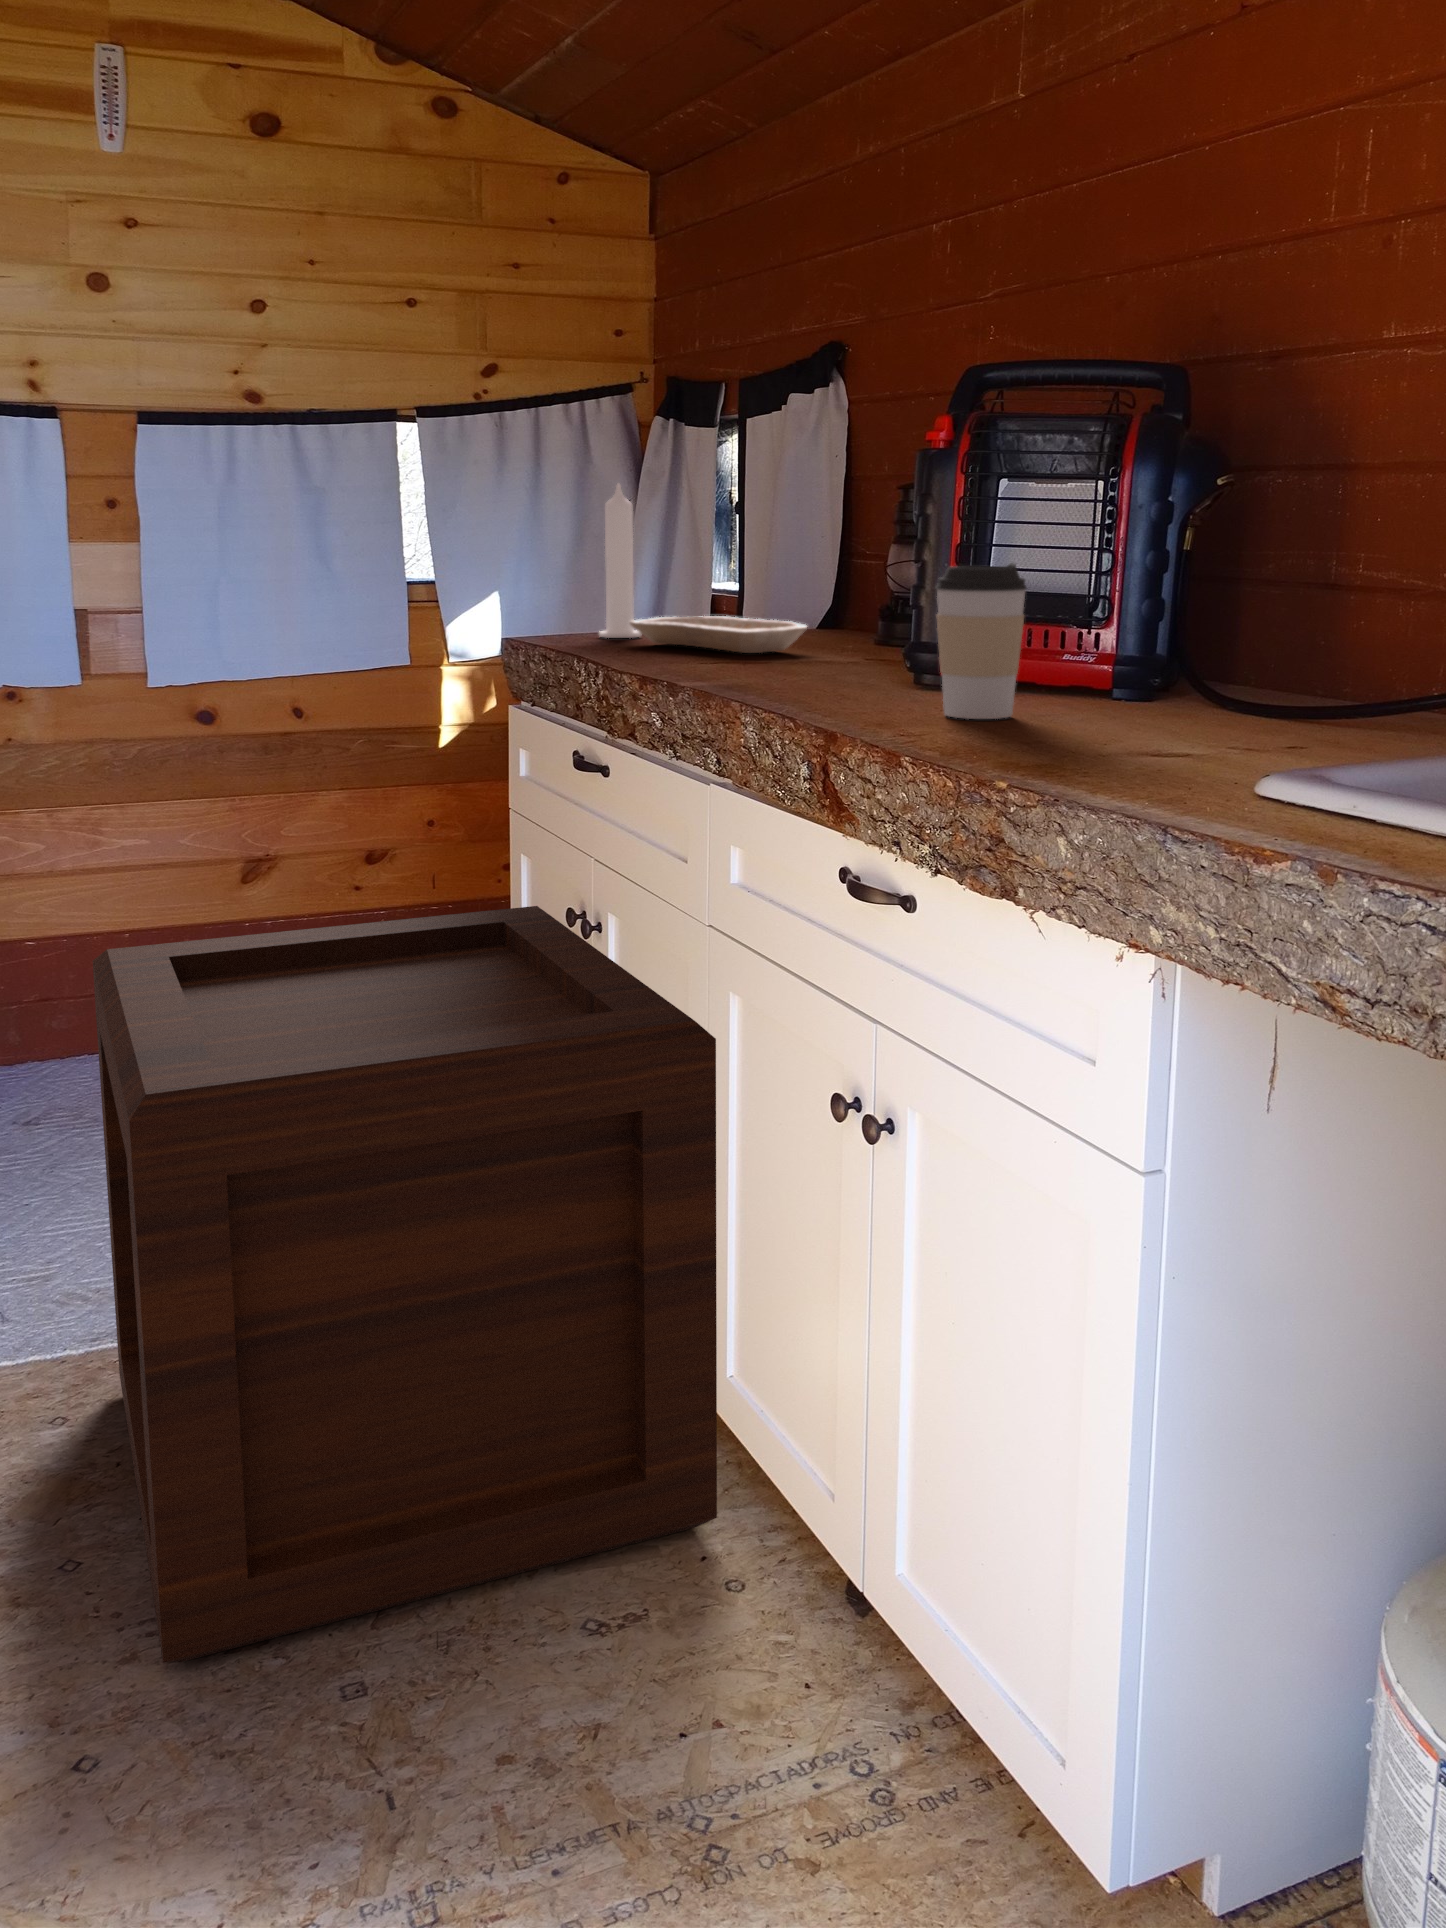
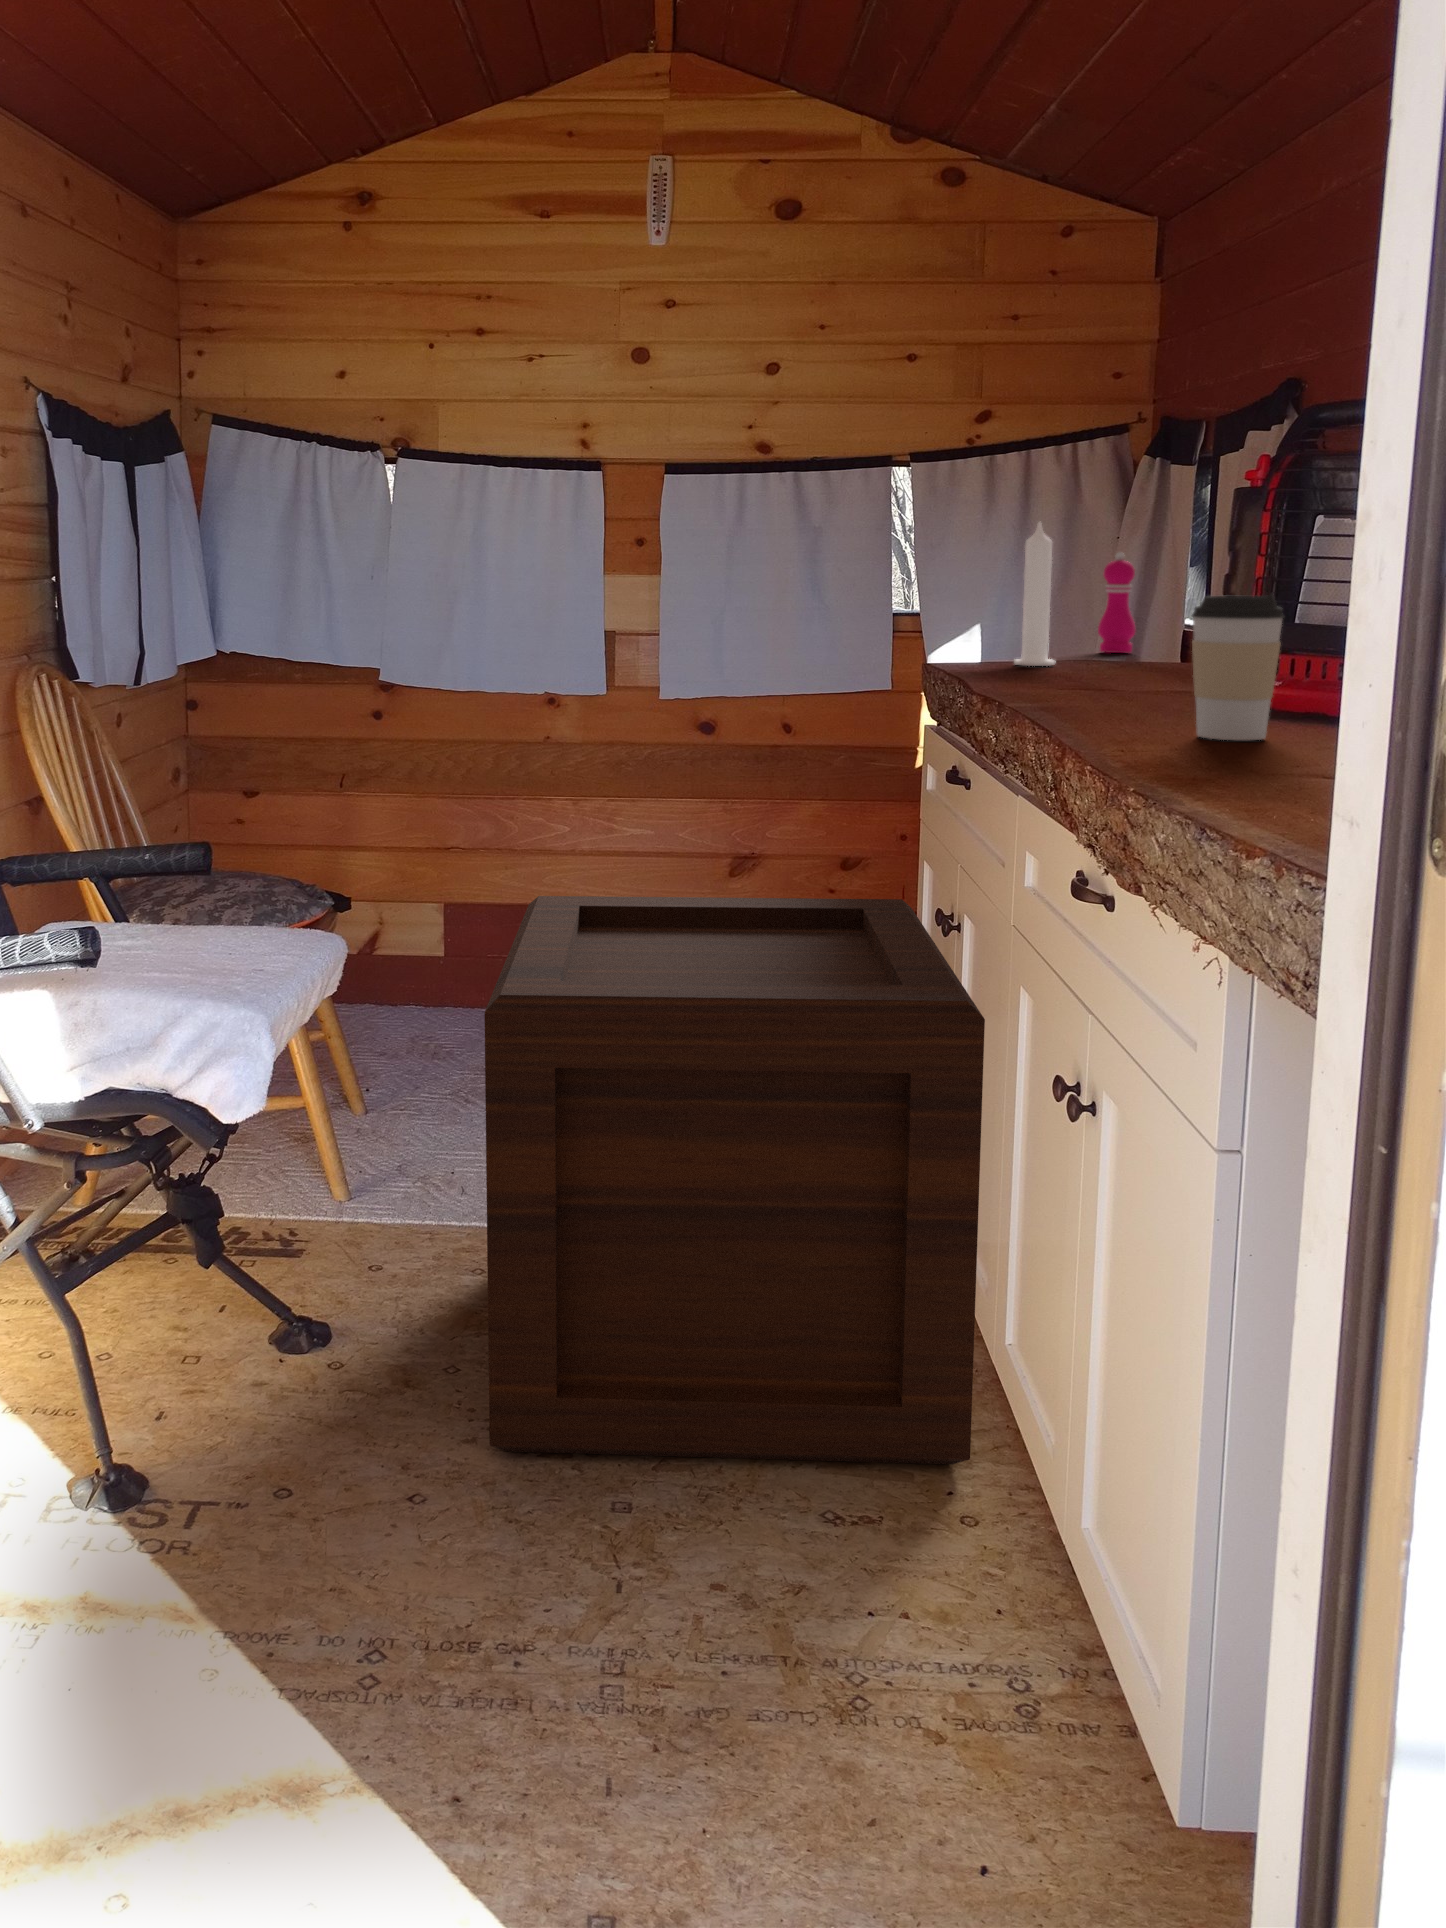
pepper mill: none [649,515,686,620] -> present [1098,553,1136,653]
tray: present [629,616,808,653] -> none [1030,647,1192,682]

